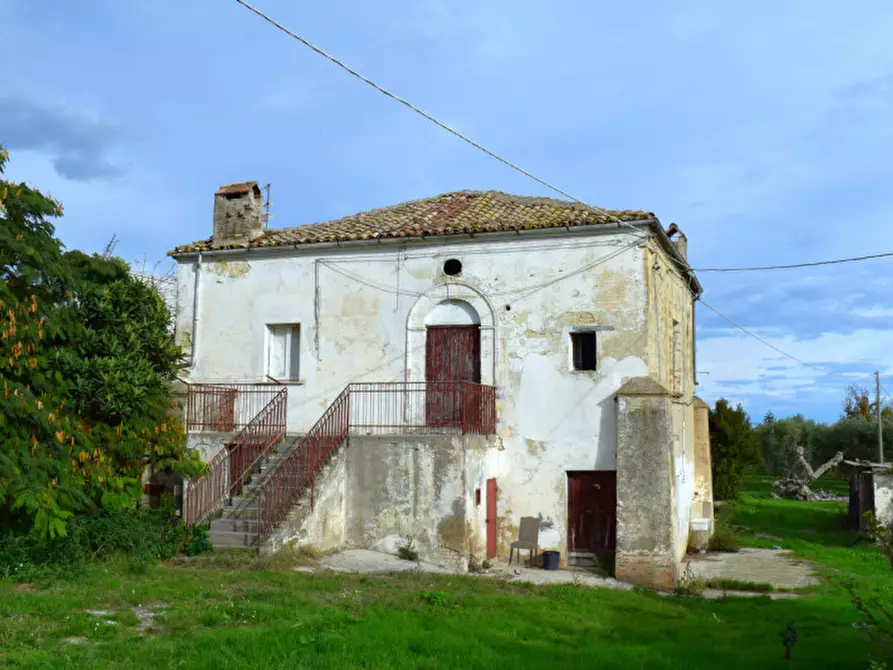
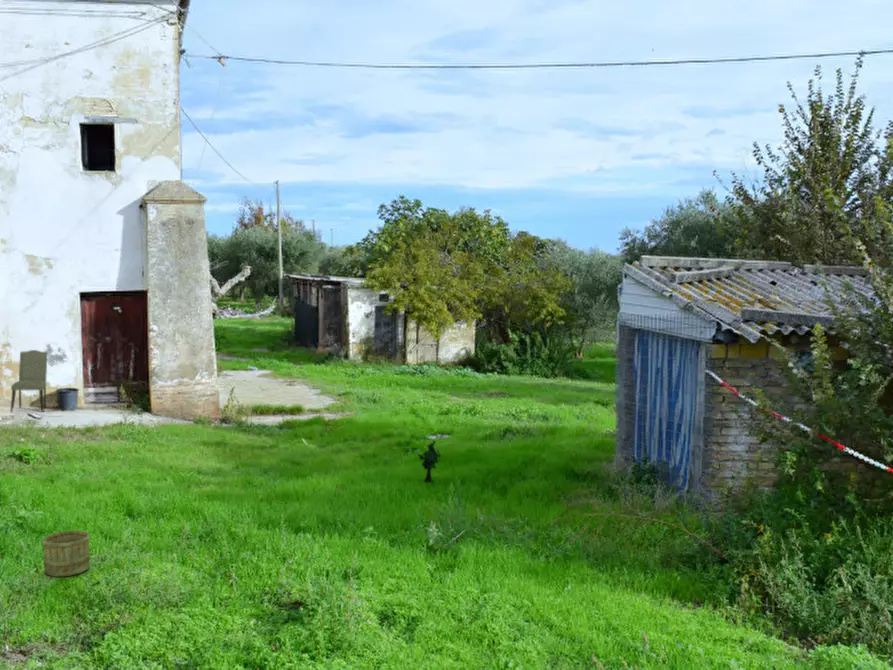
wooden bucket: none [452,629,480,656] -> present [42,531,90,577]

